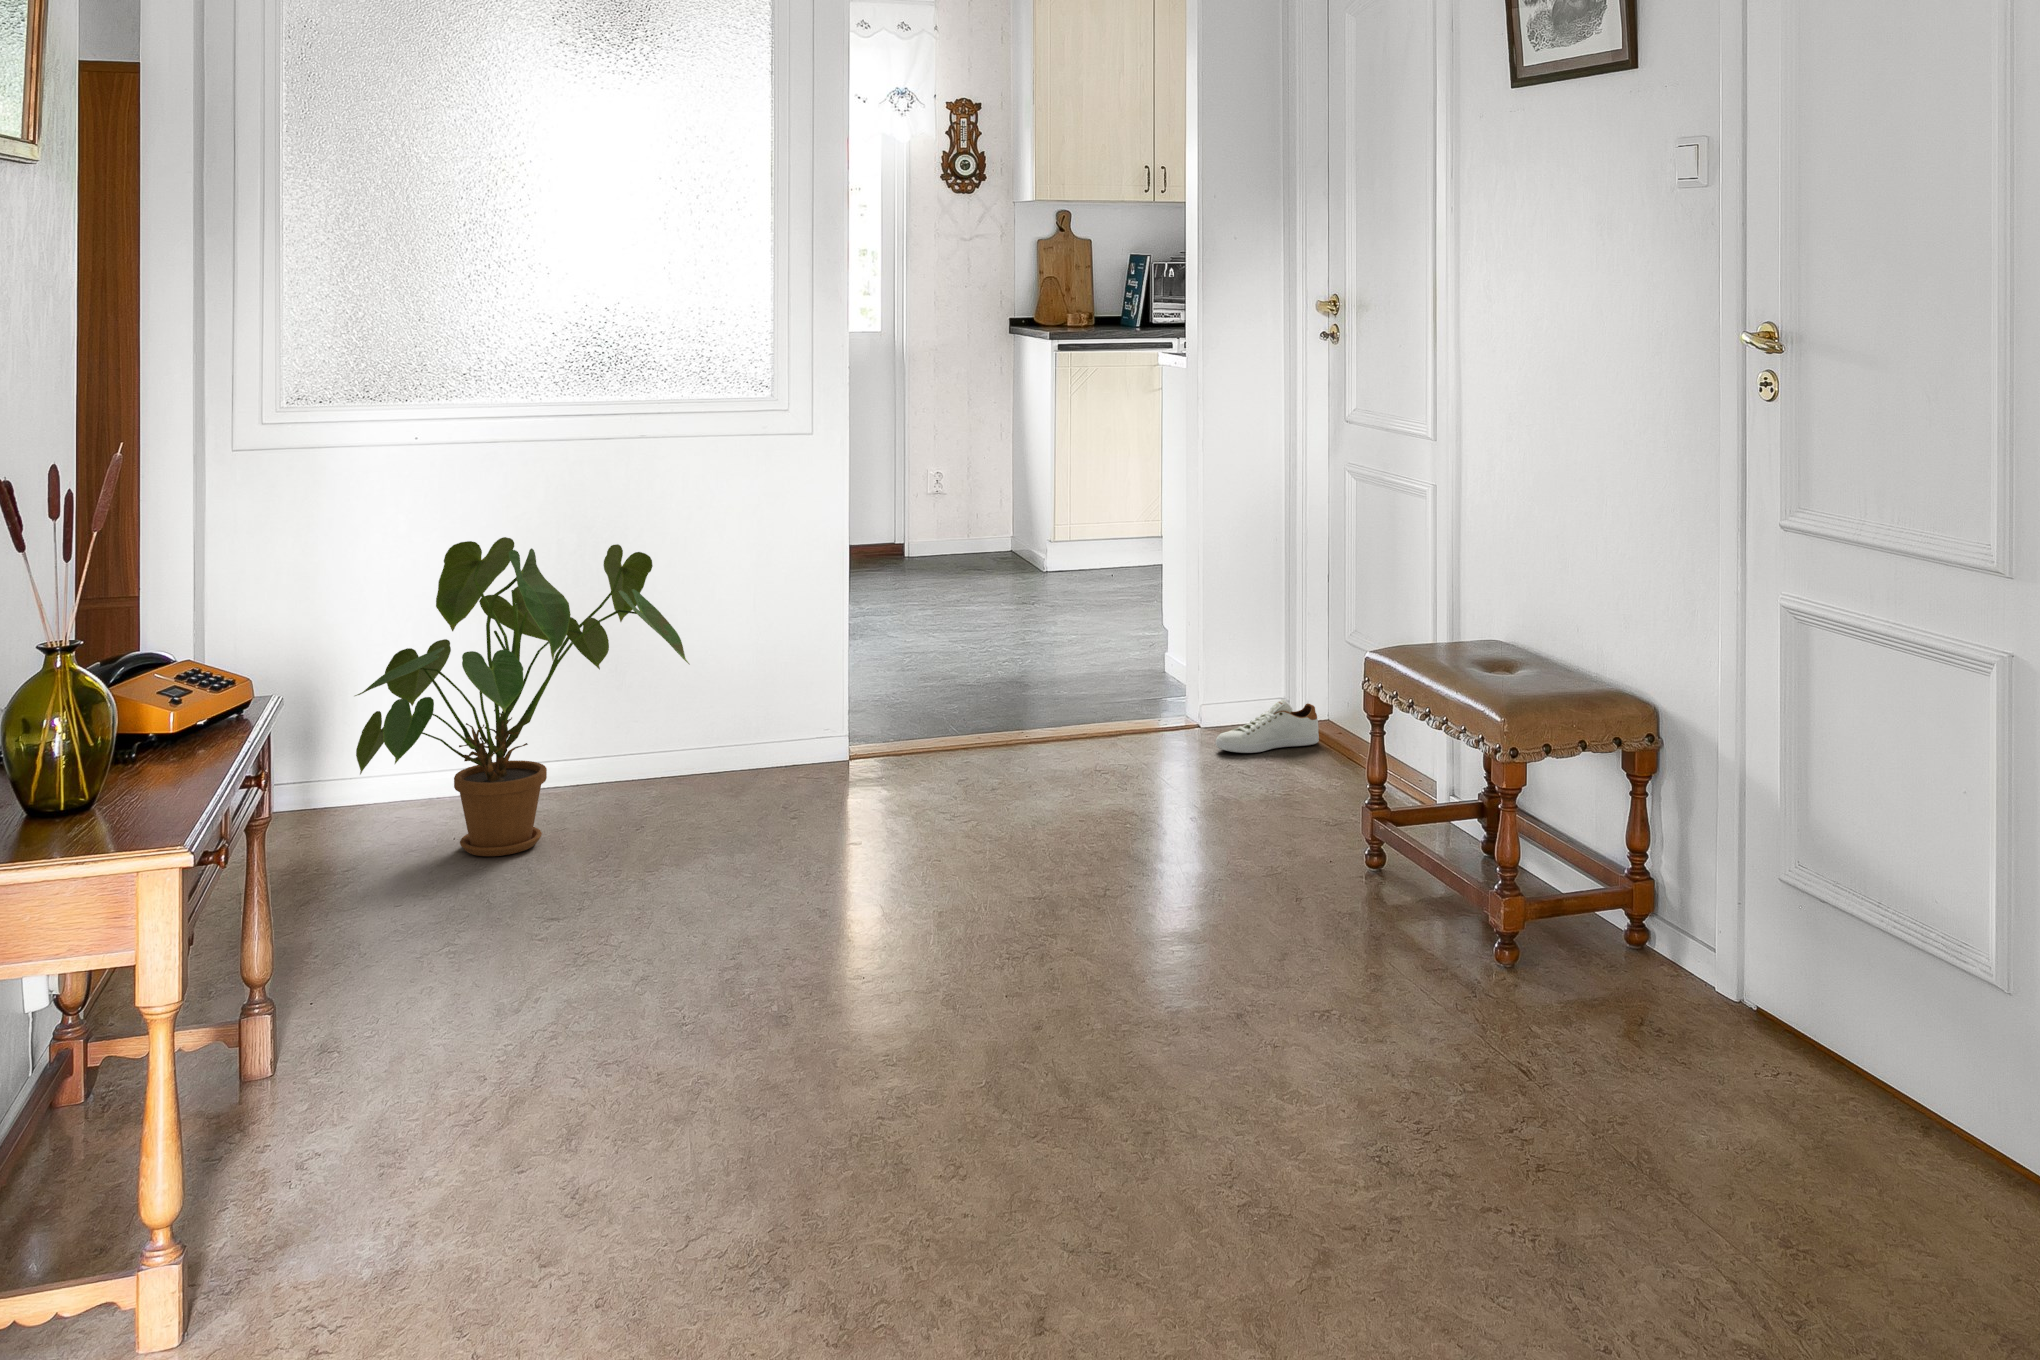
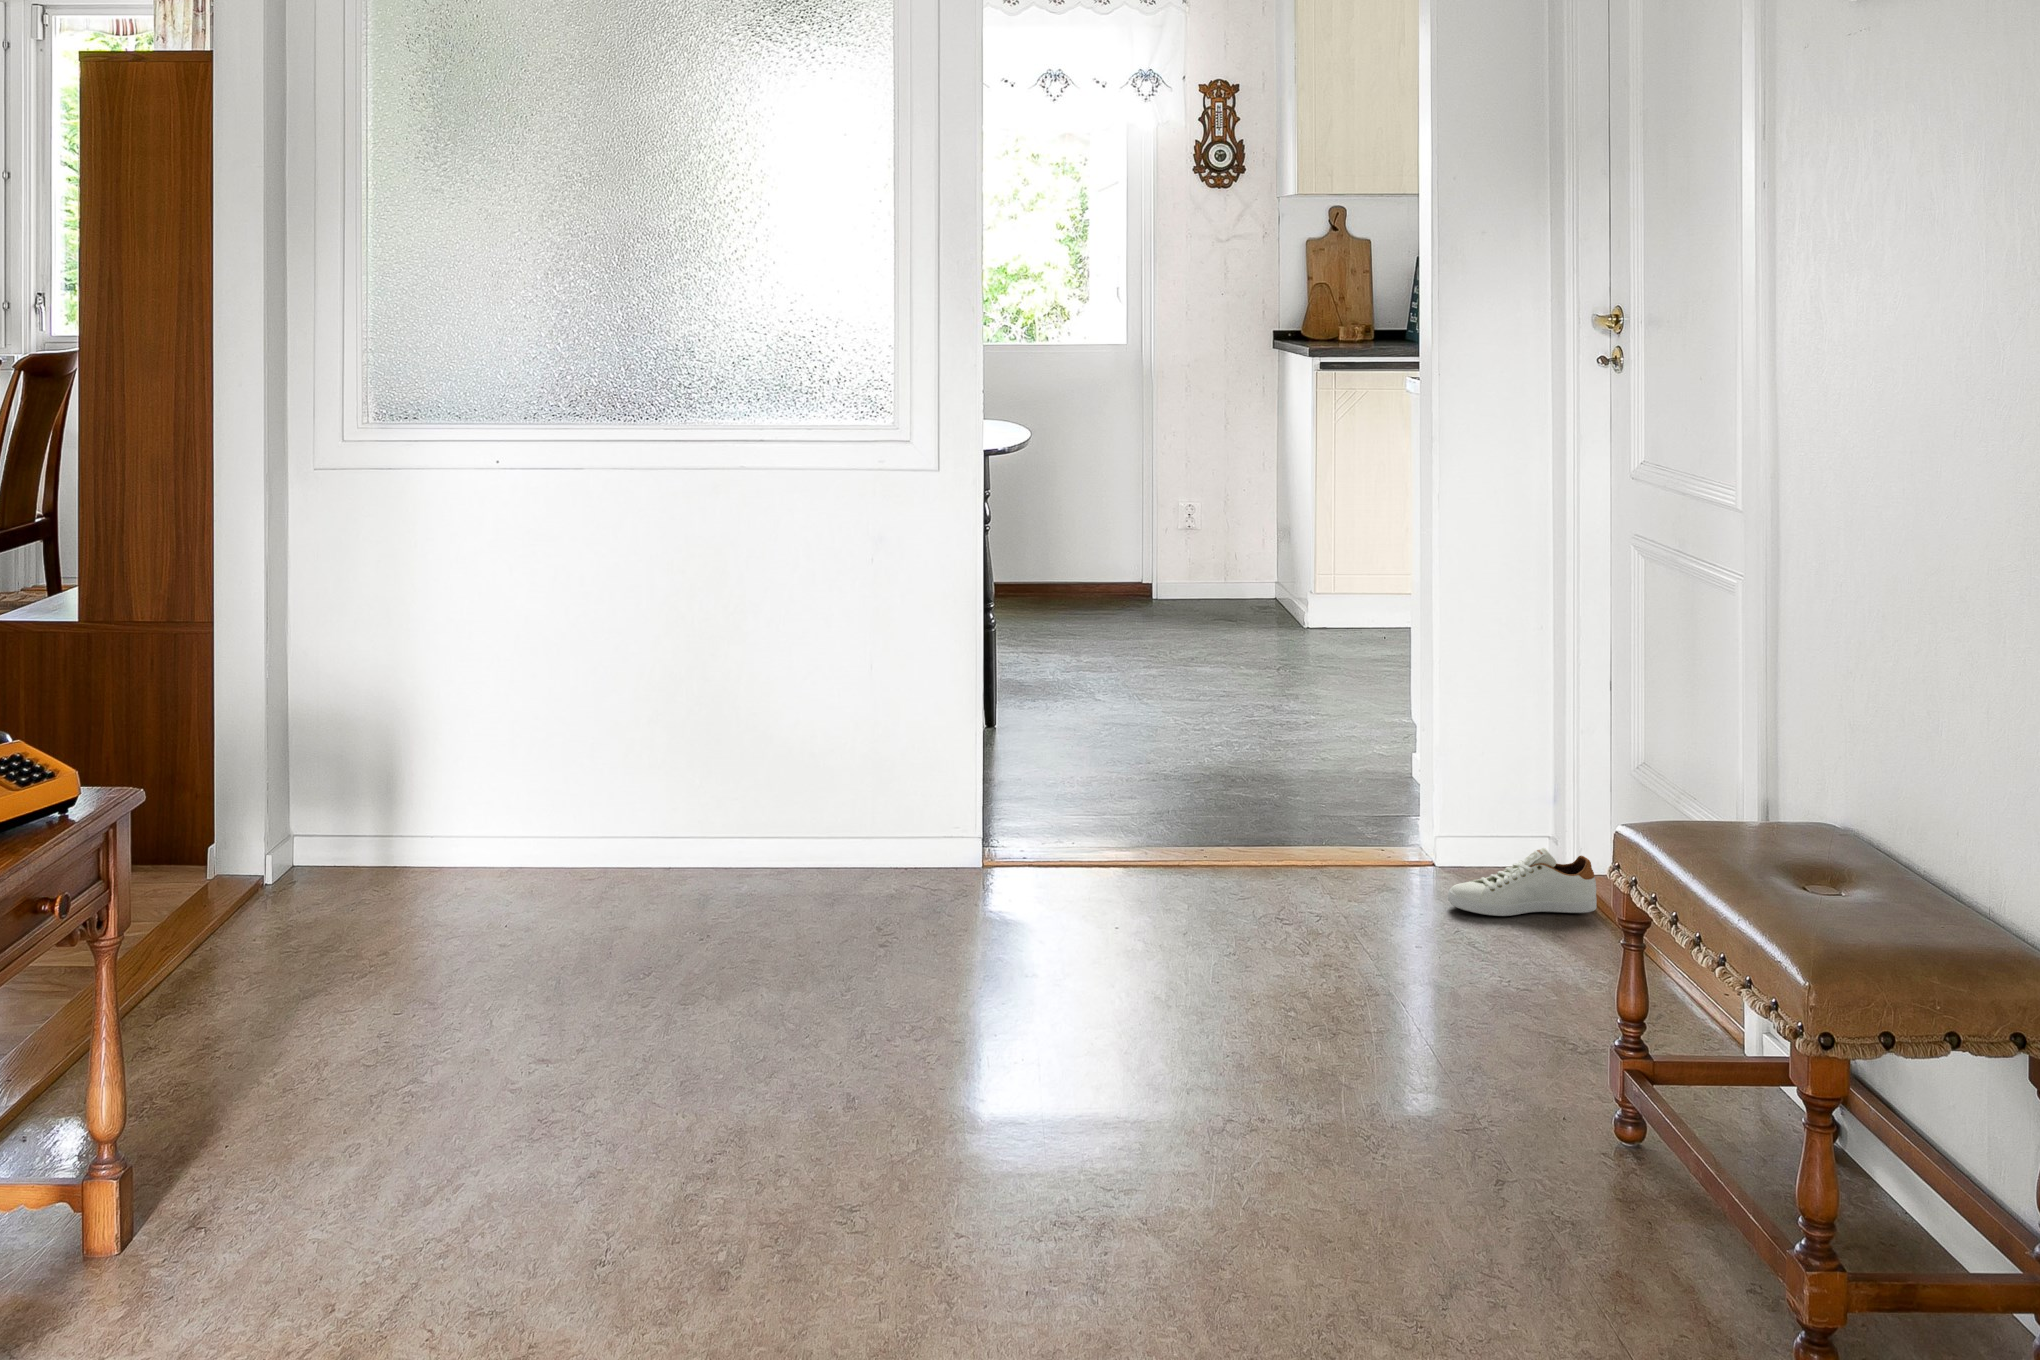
house plant: present [355,537,689,856] -> none [405,578,763,950]

